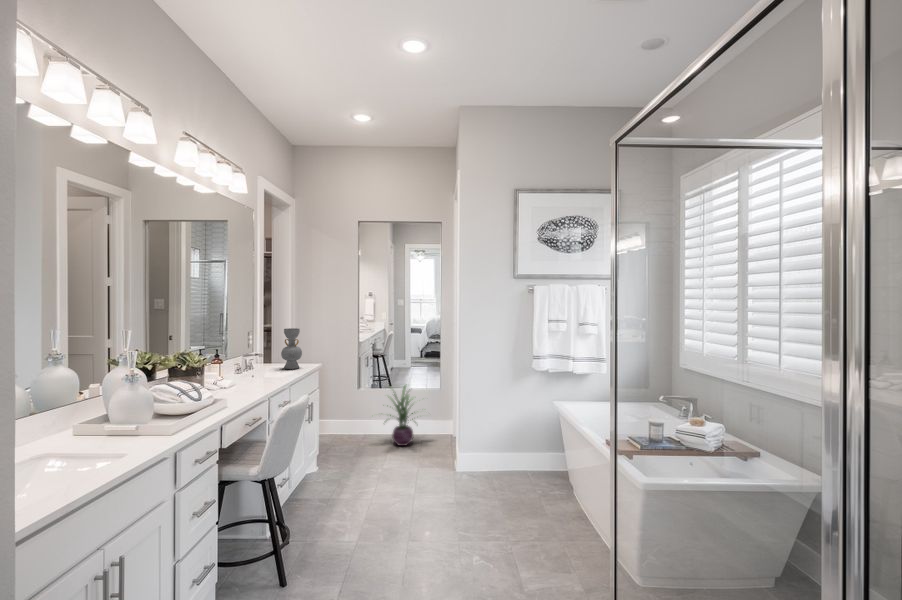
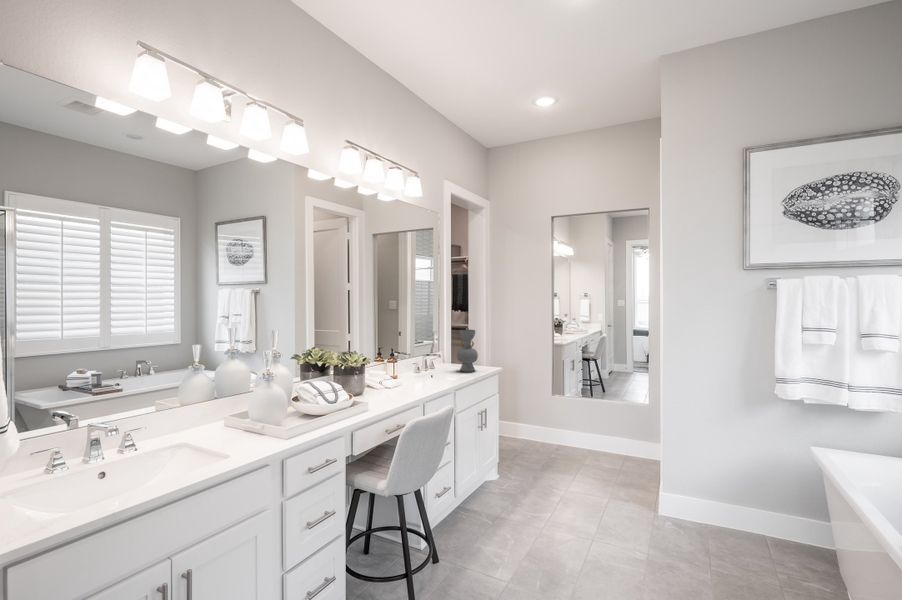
decorative plant: present [387,385,415,446] -> none [558,397,637,469]

